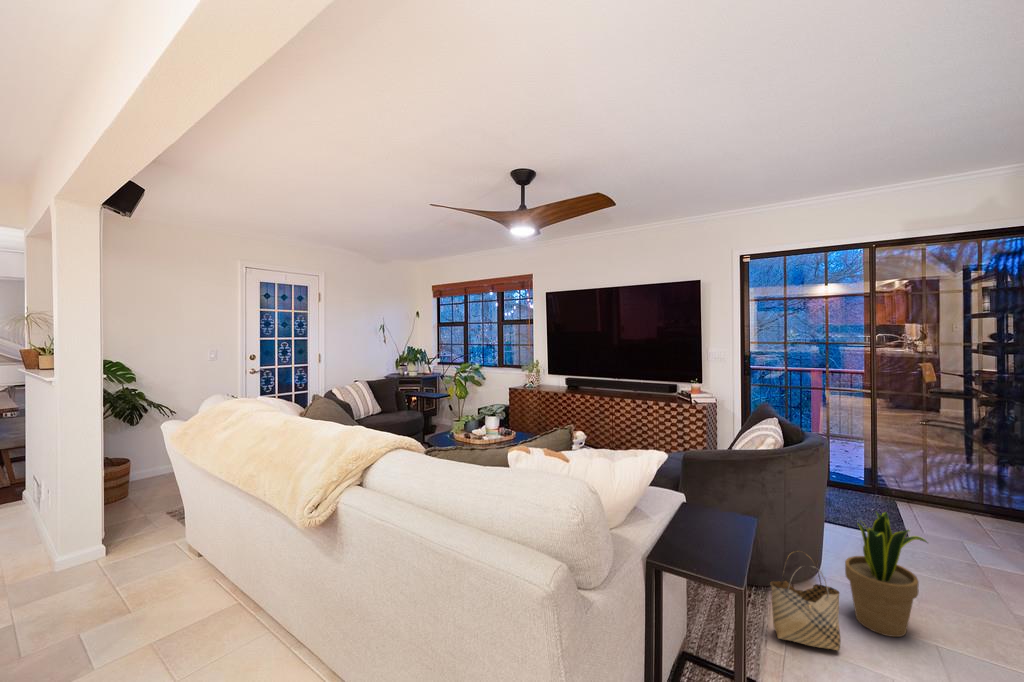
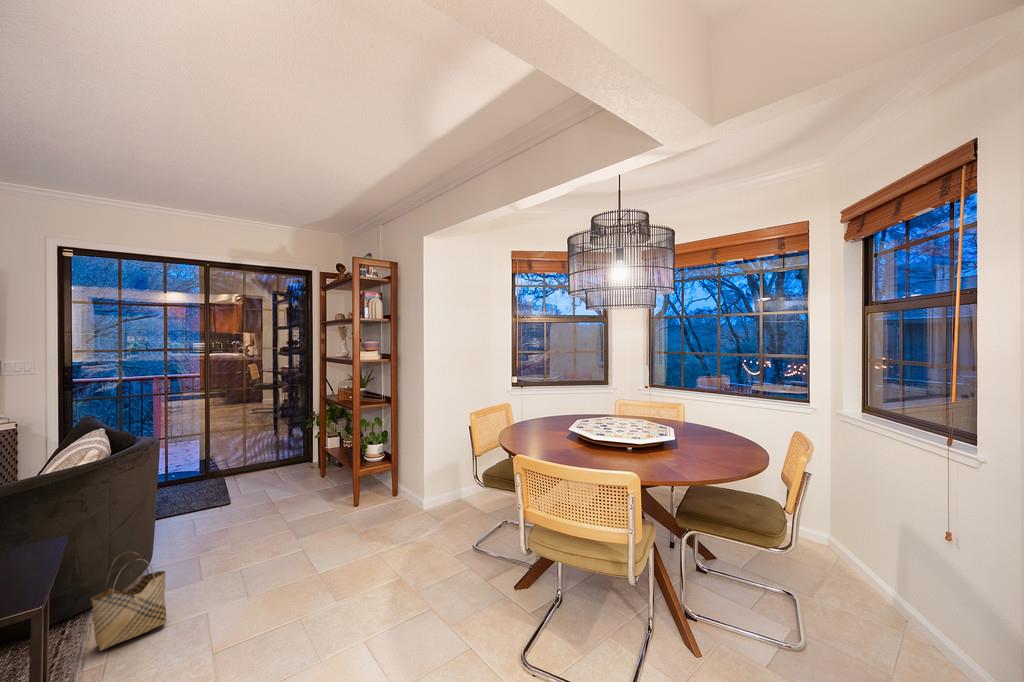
potted plant: present [845,512,927,637] -> none [174,487,238,592]

